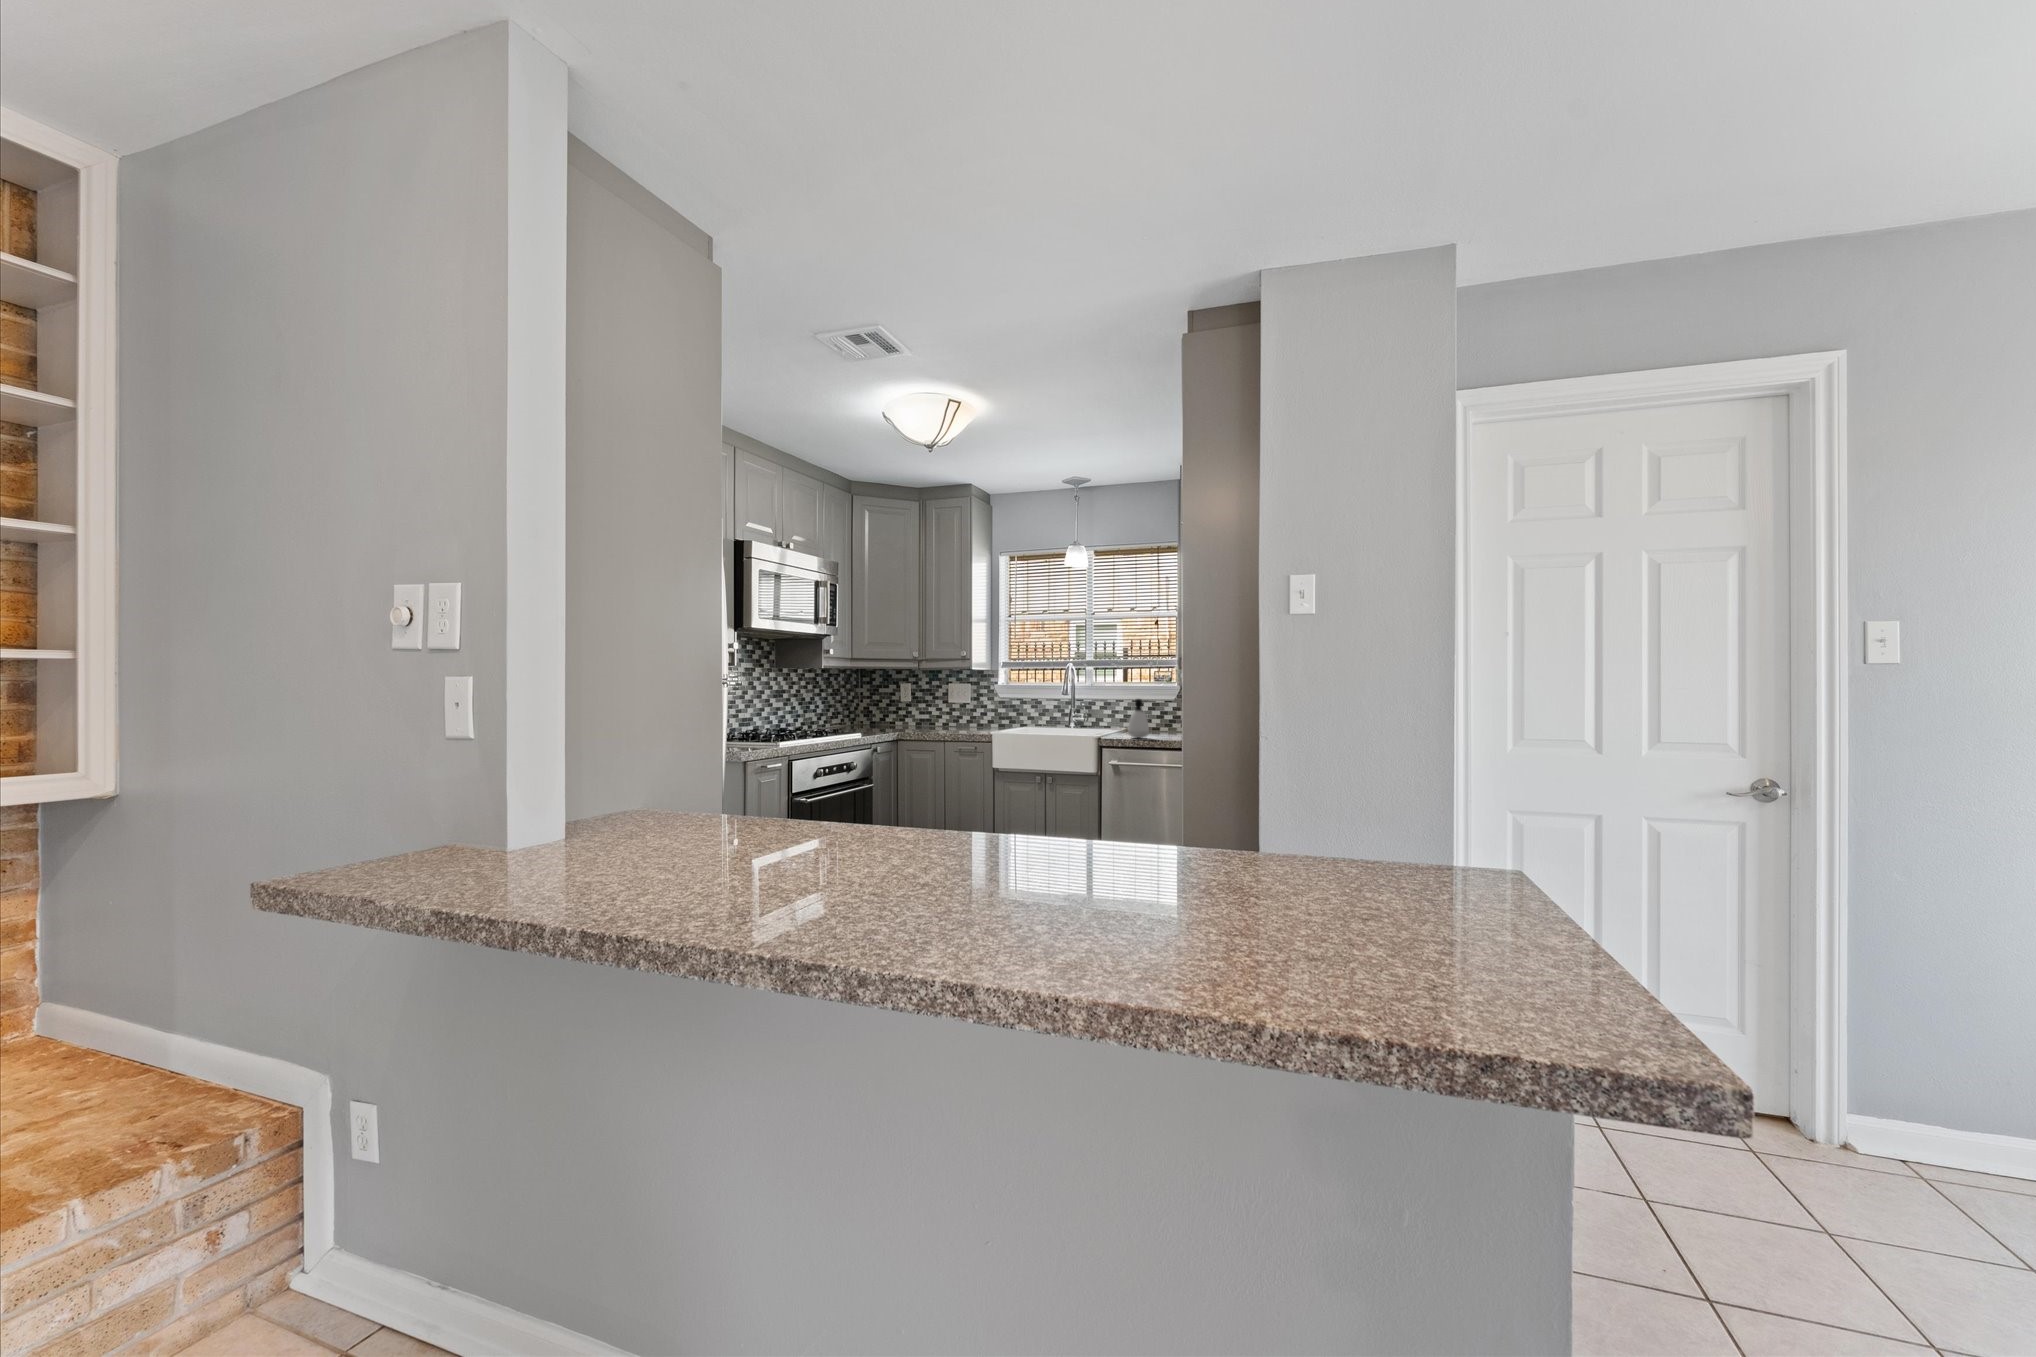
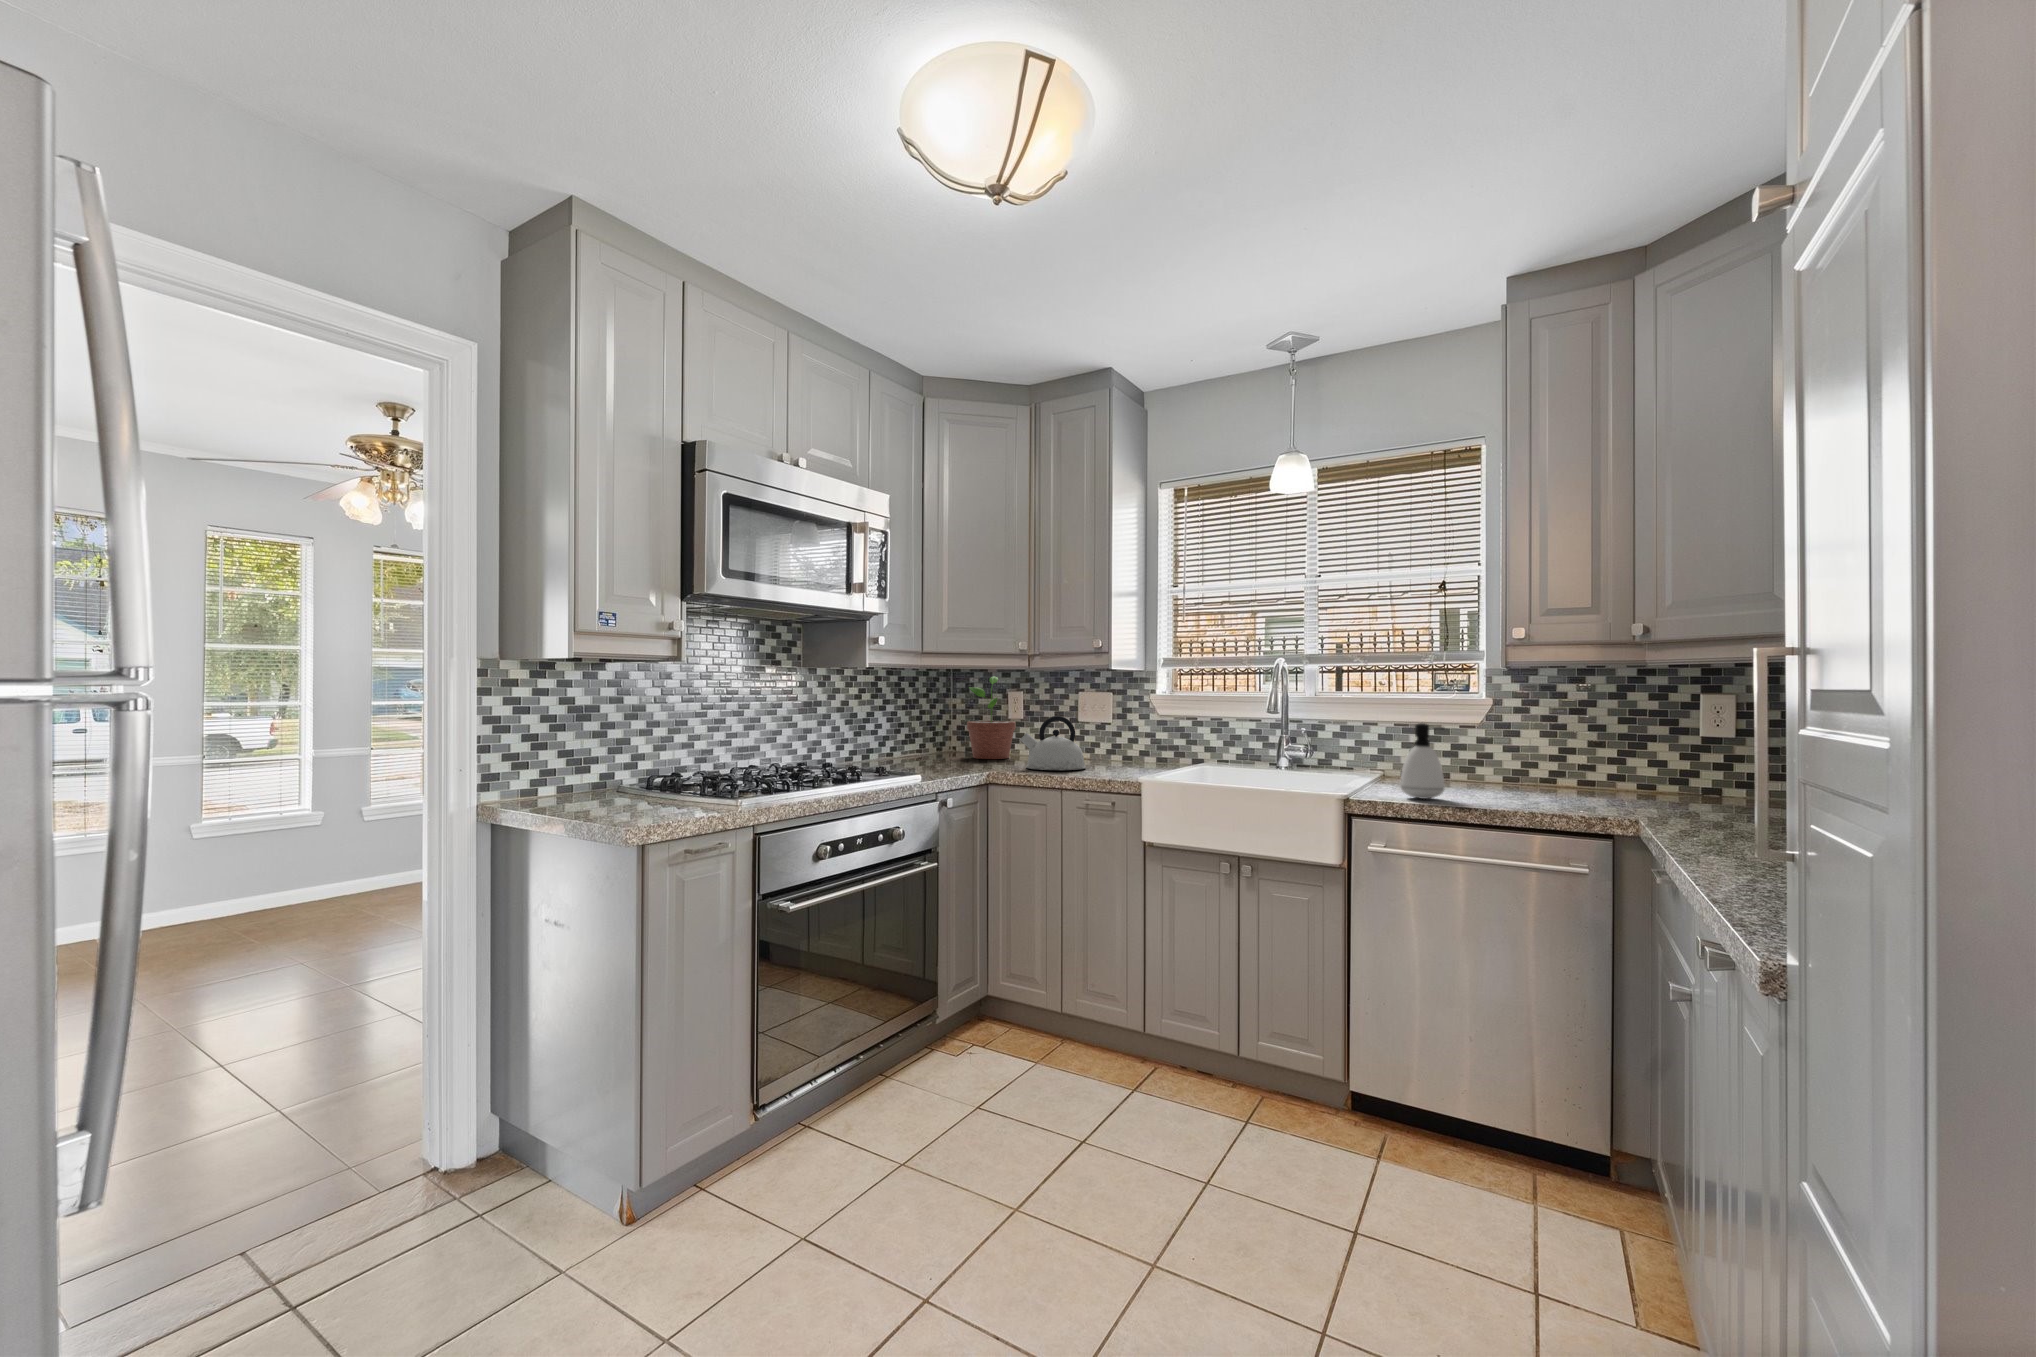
potted plant: none [876,674,908,727] -> present [967,676,1015,759]
kettle: none [916,698,956,731] -> present [1021,716,1086,770]

